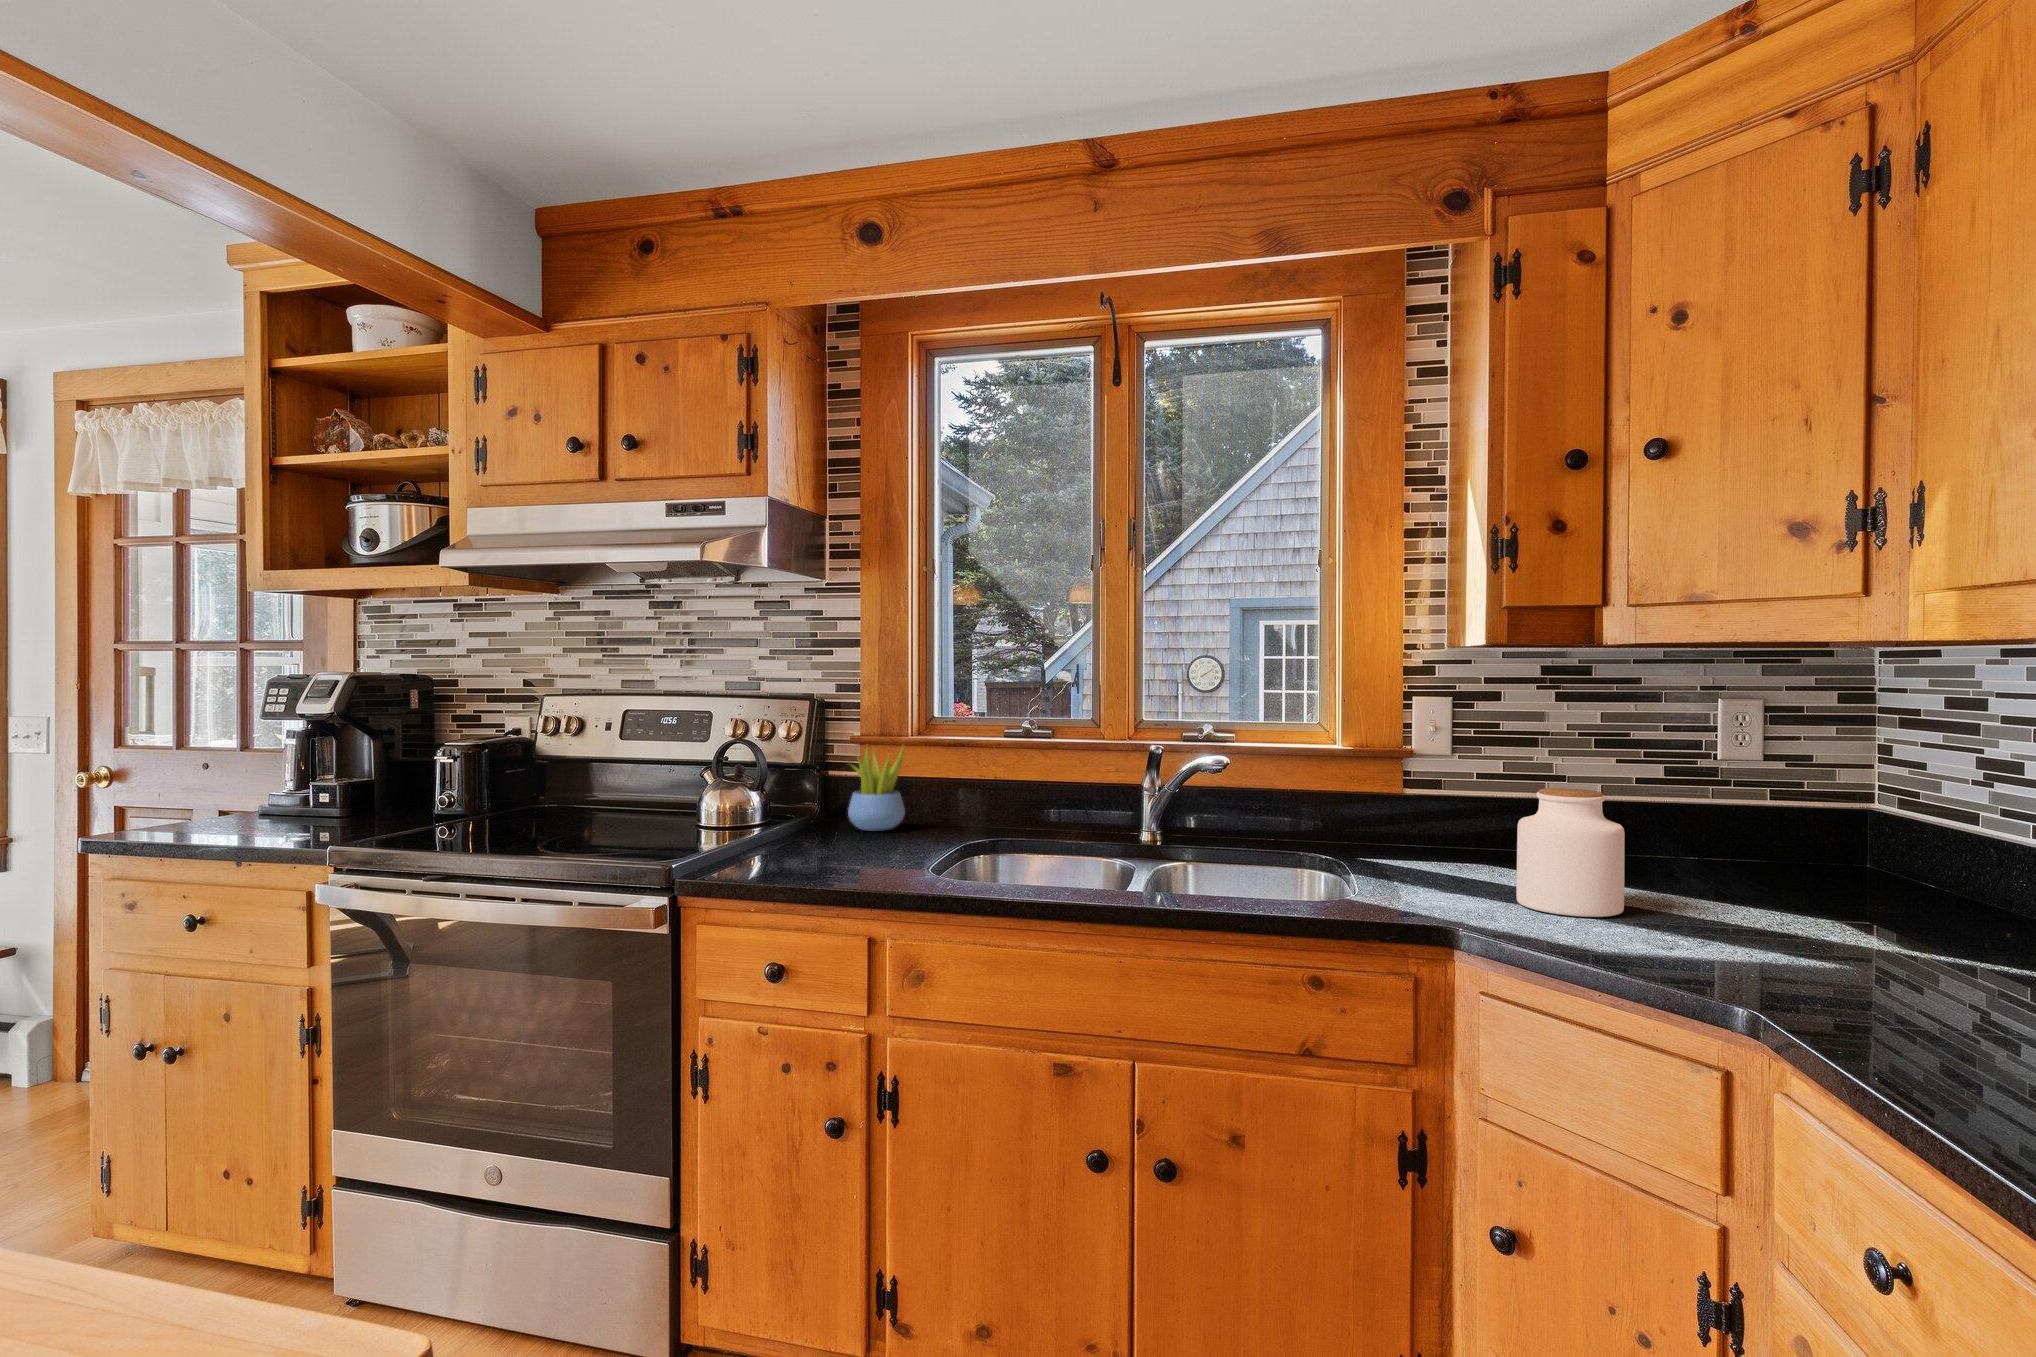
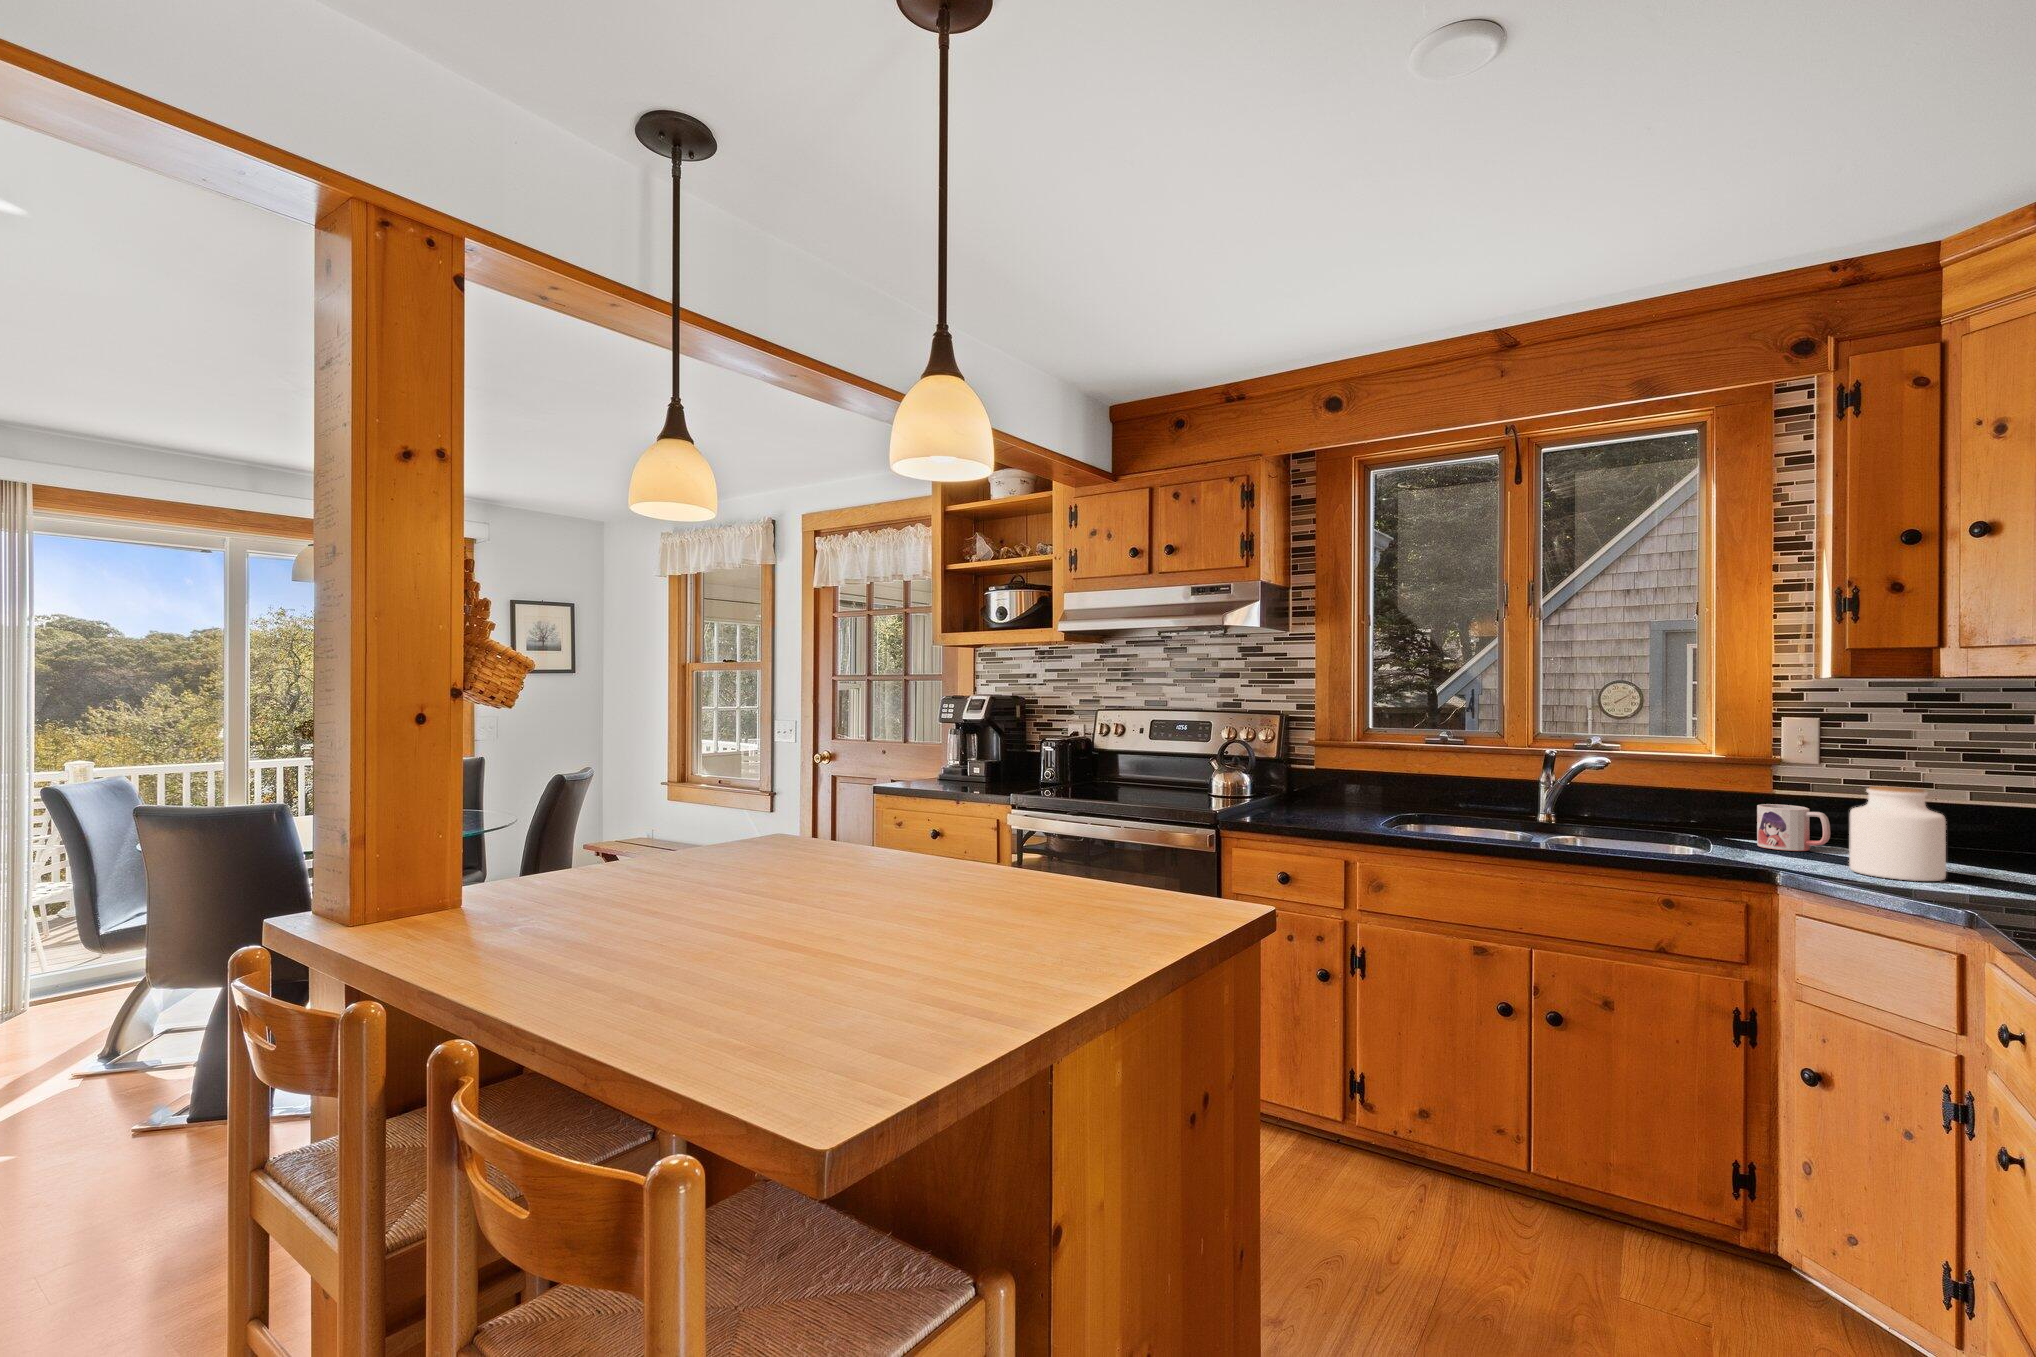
succulent plant: present [848,747,905,831] -> none [1311,745,1352,806]
mug: none [1397,810,1479,872] -> present [1757,804,1830,851]

